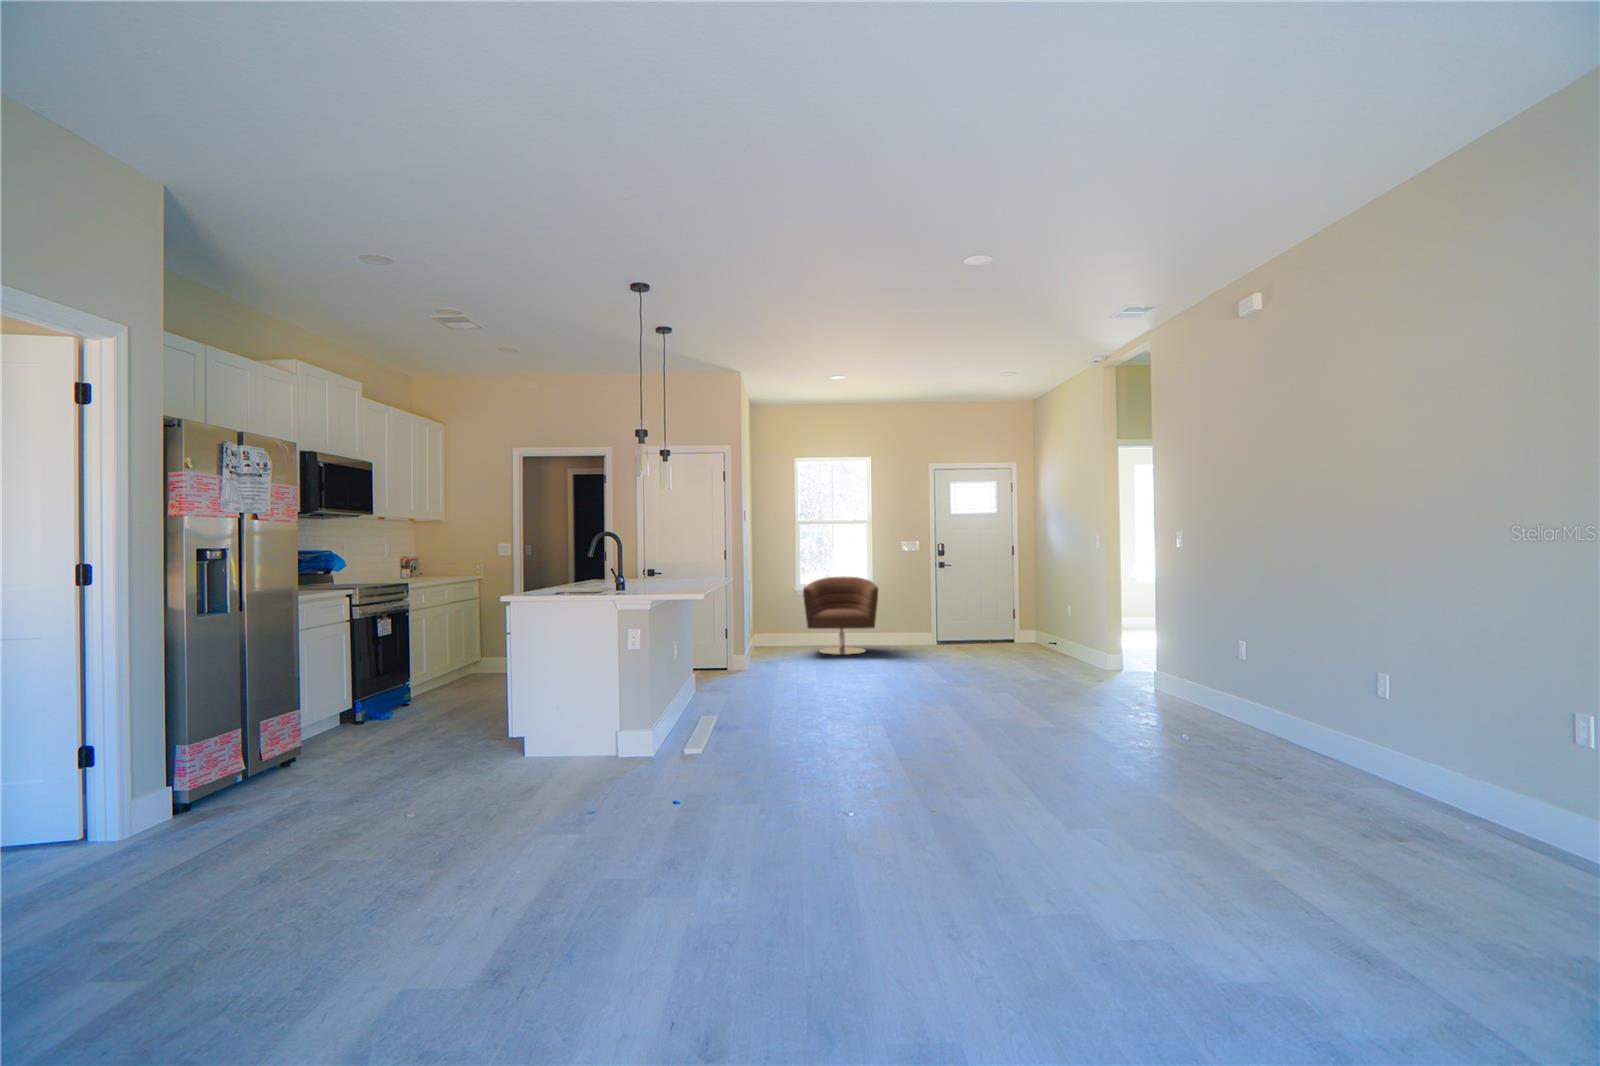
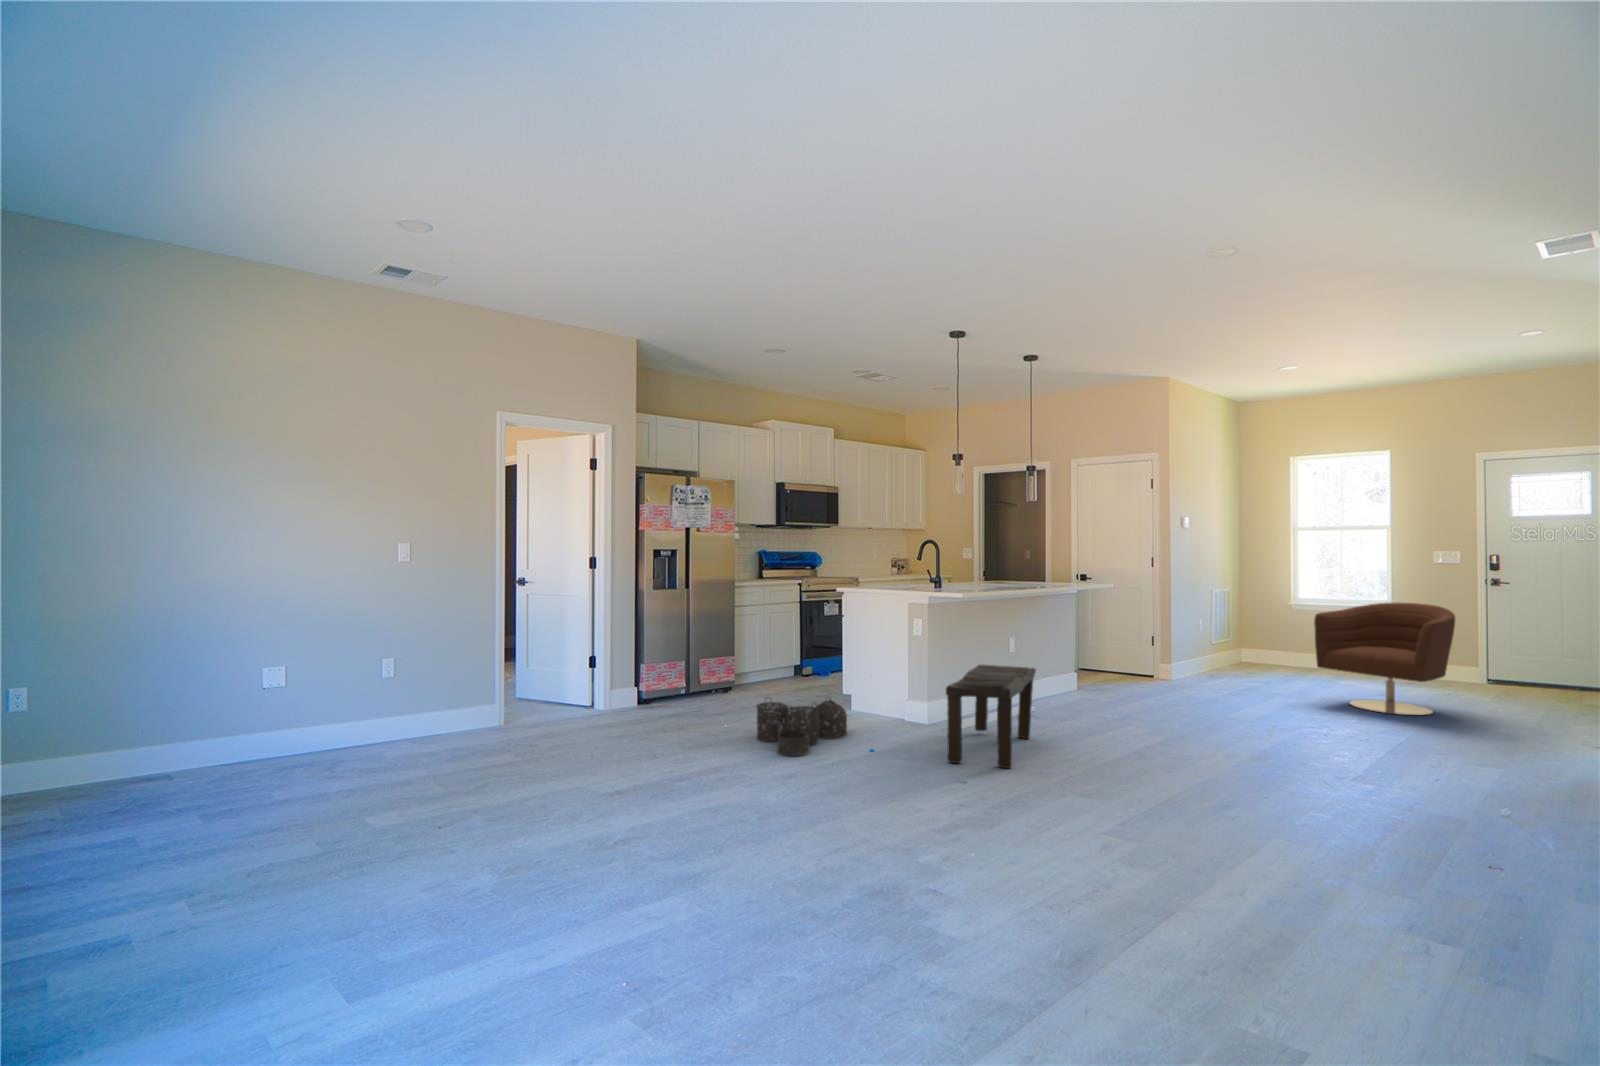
bench: none [677,650,784,752] -> present [946,664,1036,768]
woven basket: none [490,720,599,796] -> present [757,700,847,756]

